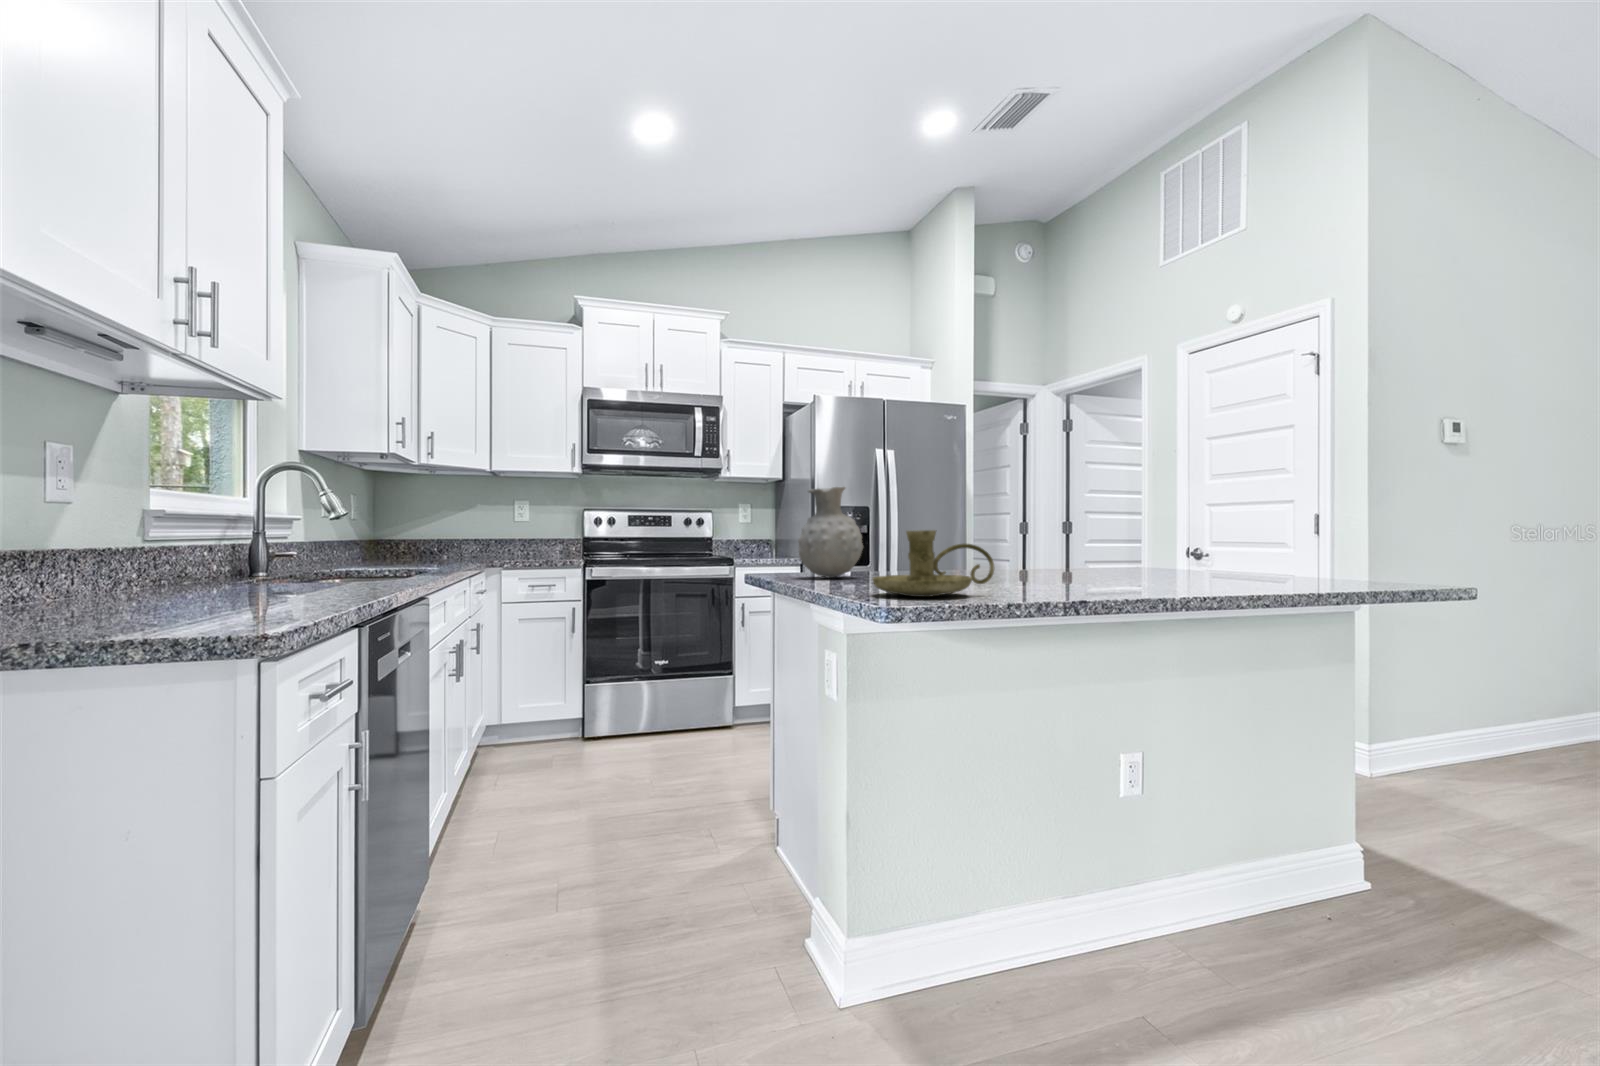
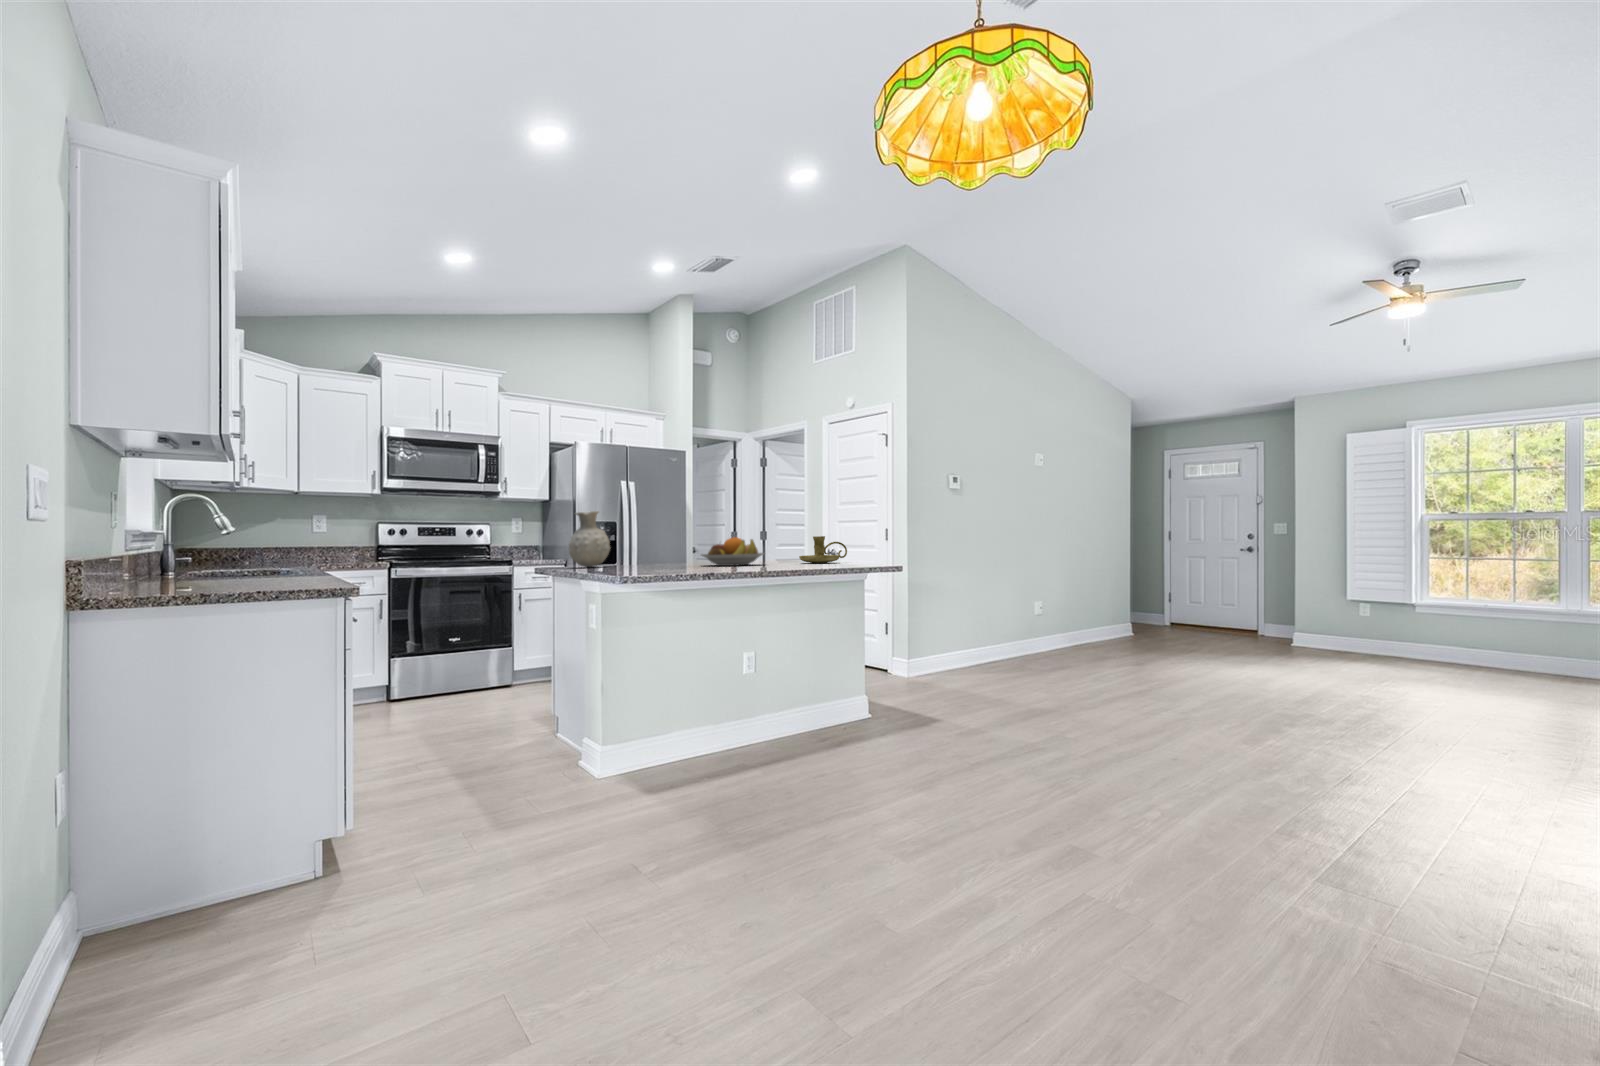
candle holder: present [873,530,995,597] -> present [799,536,847,563]
fruit bowl: none [1015,531,1139,582] -> present [701,537,764,566]

